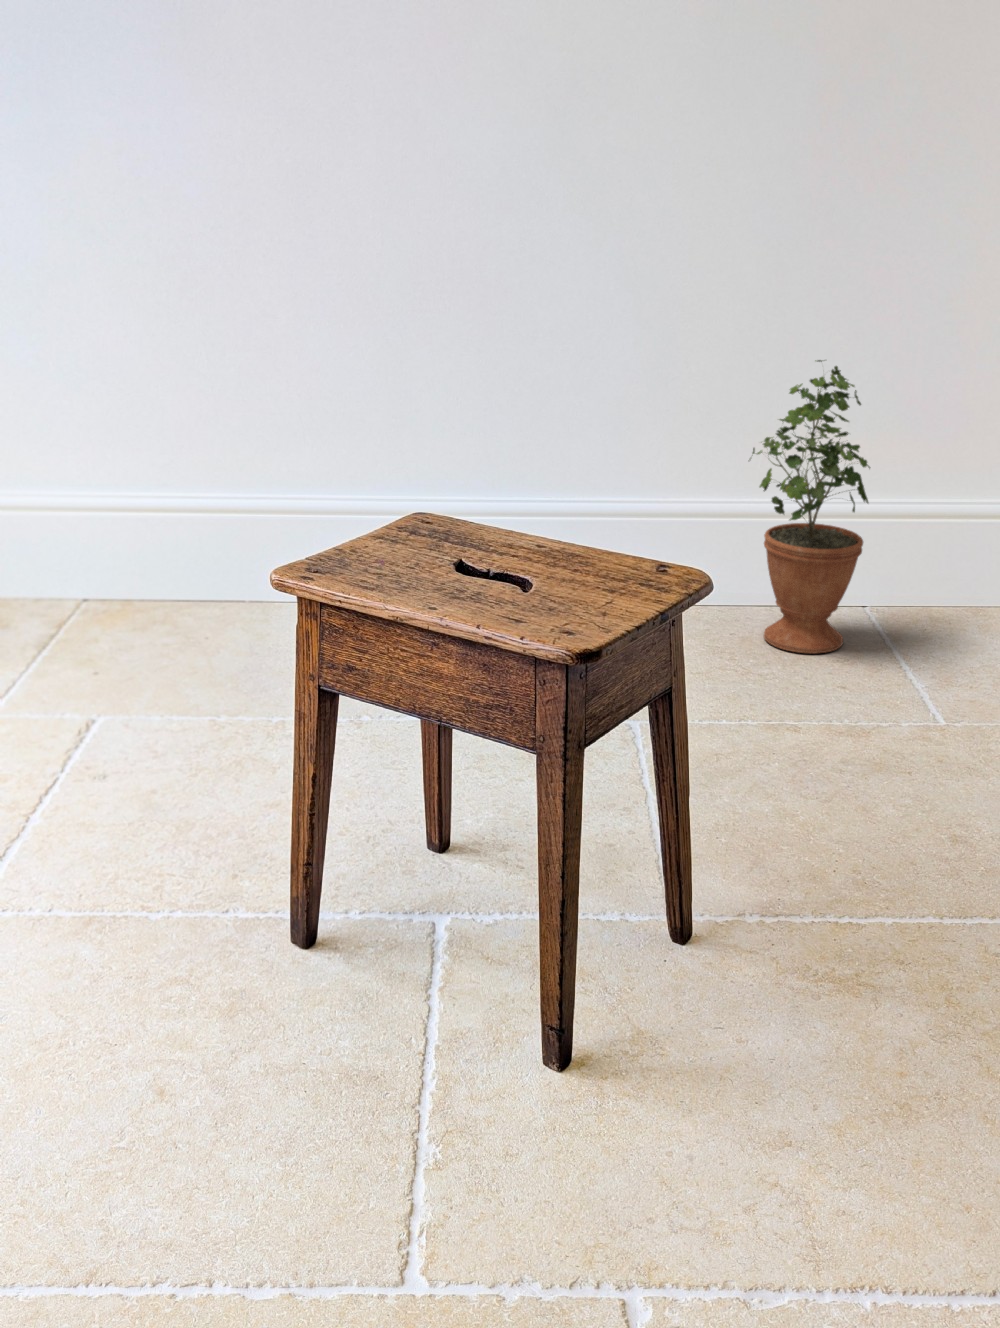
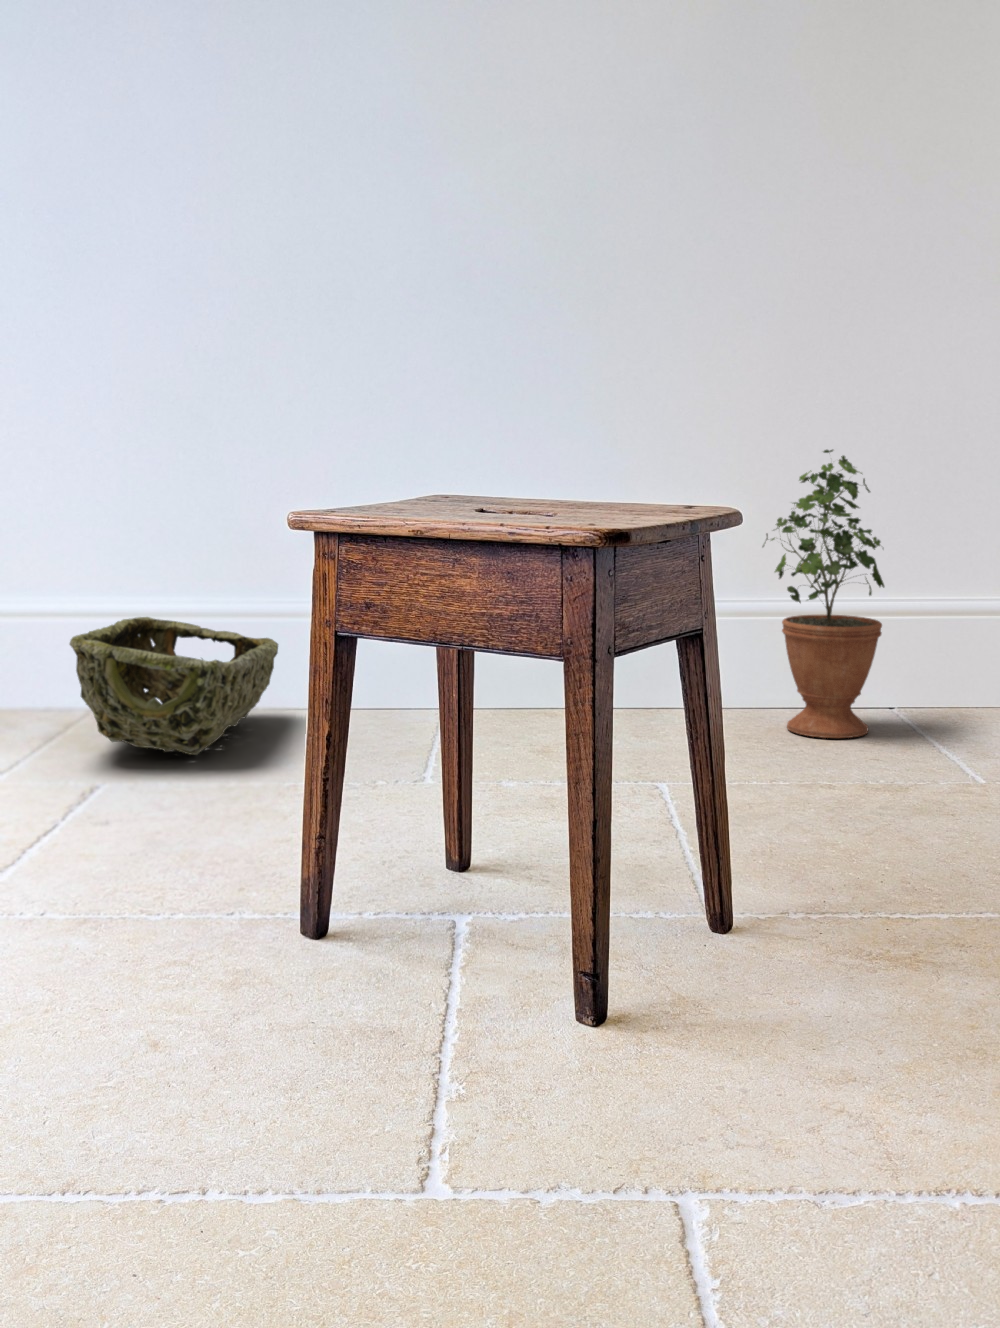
woven basket: none [54,515,263,676] -> present [70,617,278,755]

